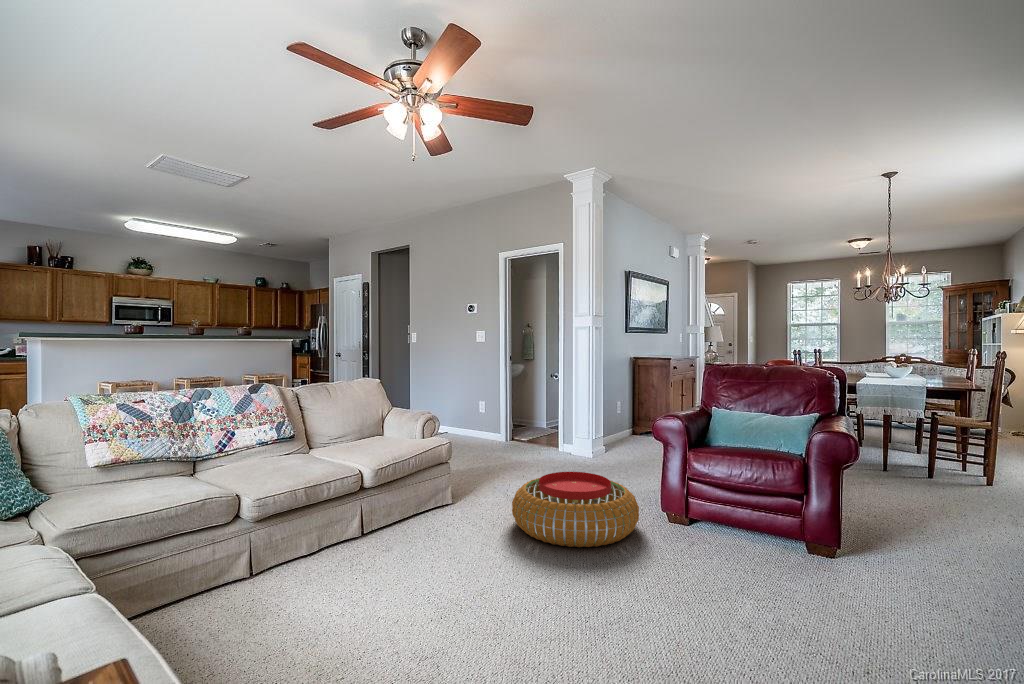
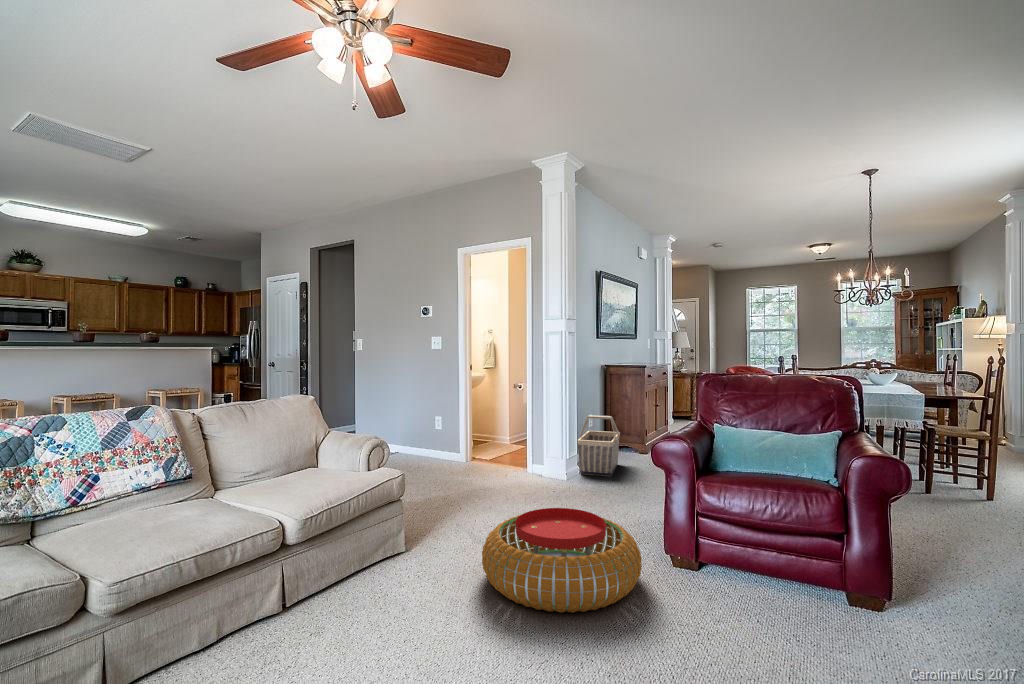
basket: none [604,402,645,455] -> present [577,415,620,476]

